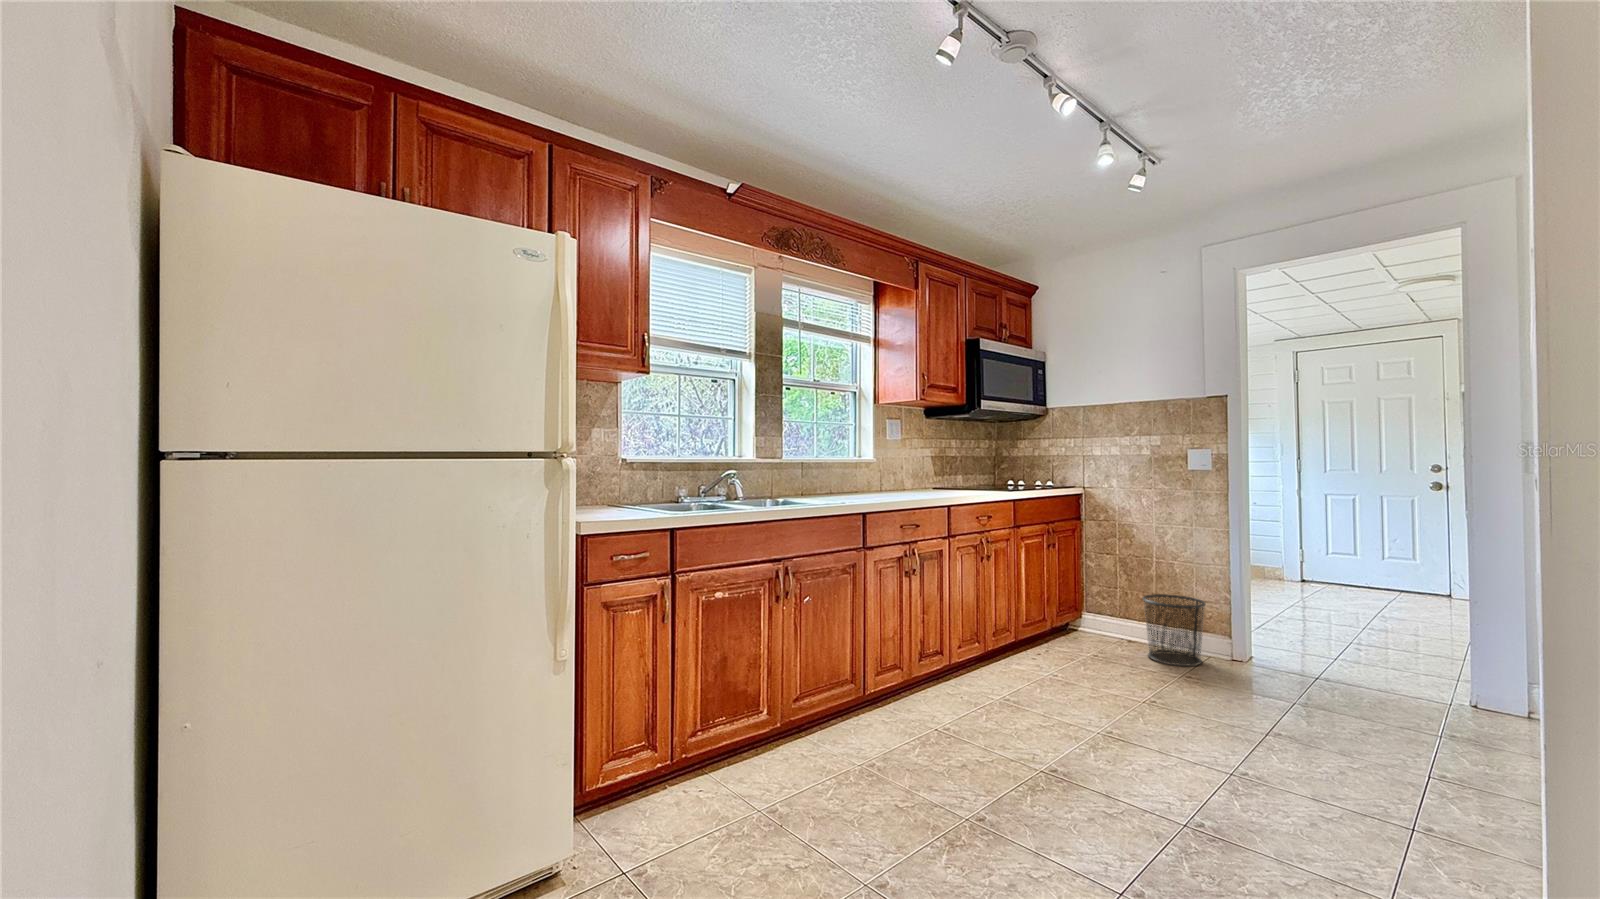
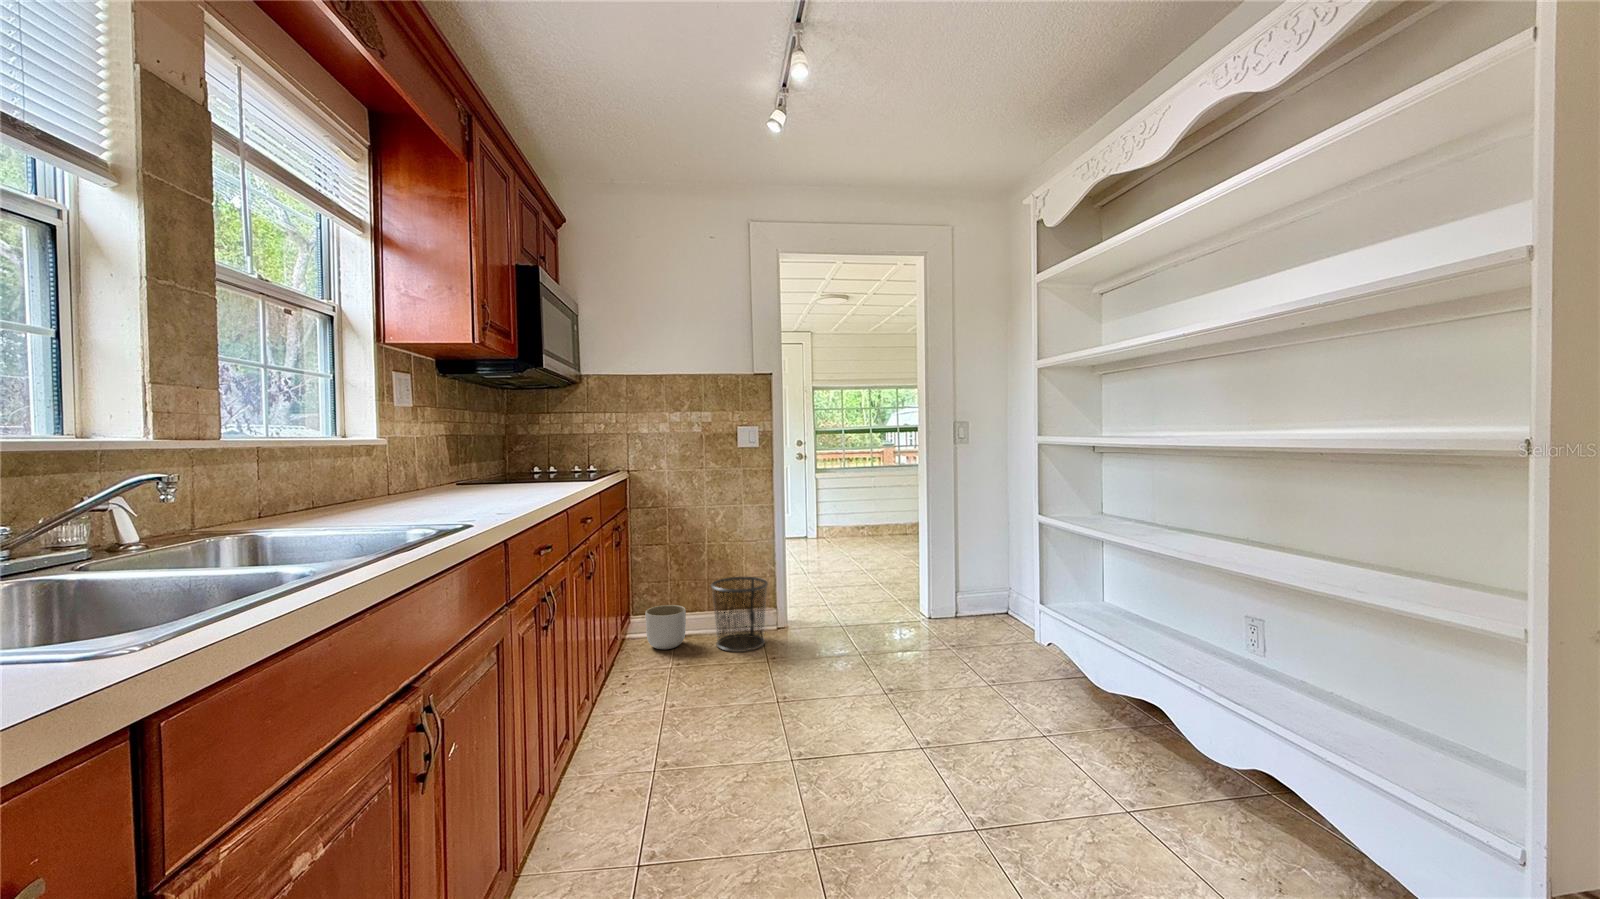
planter: none [1087,608,1125,646] -> present [645,605,686,649]

